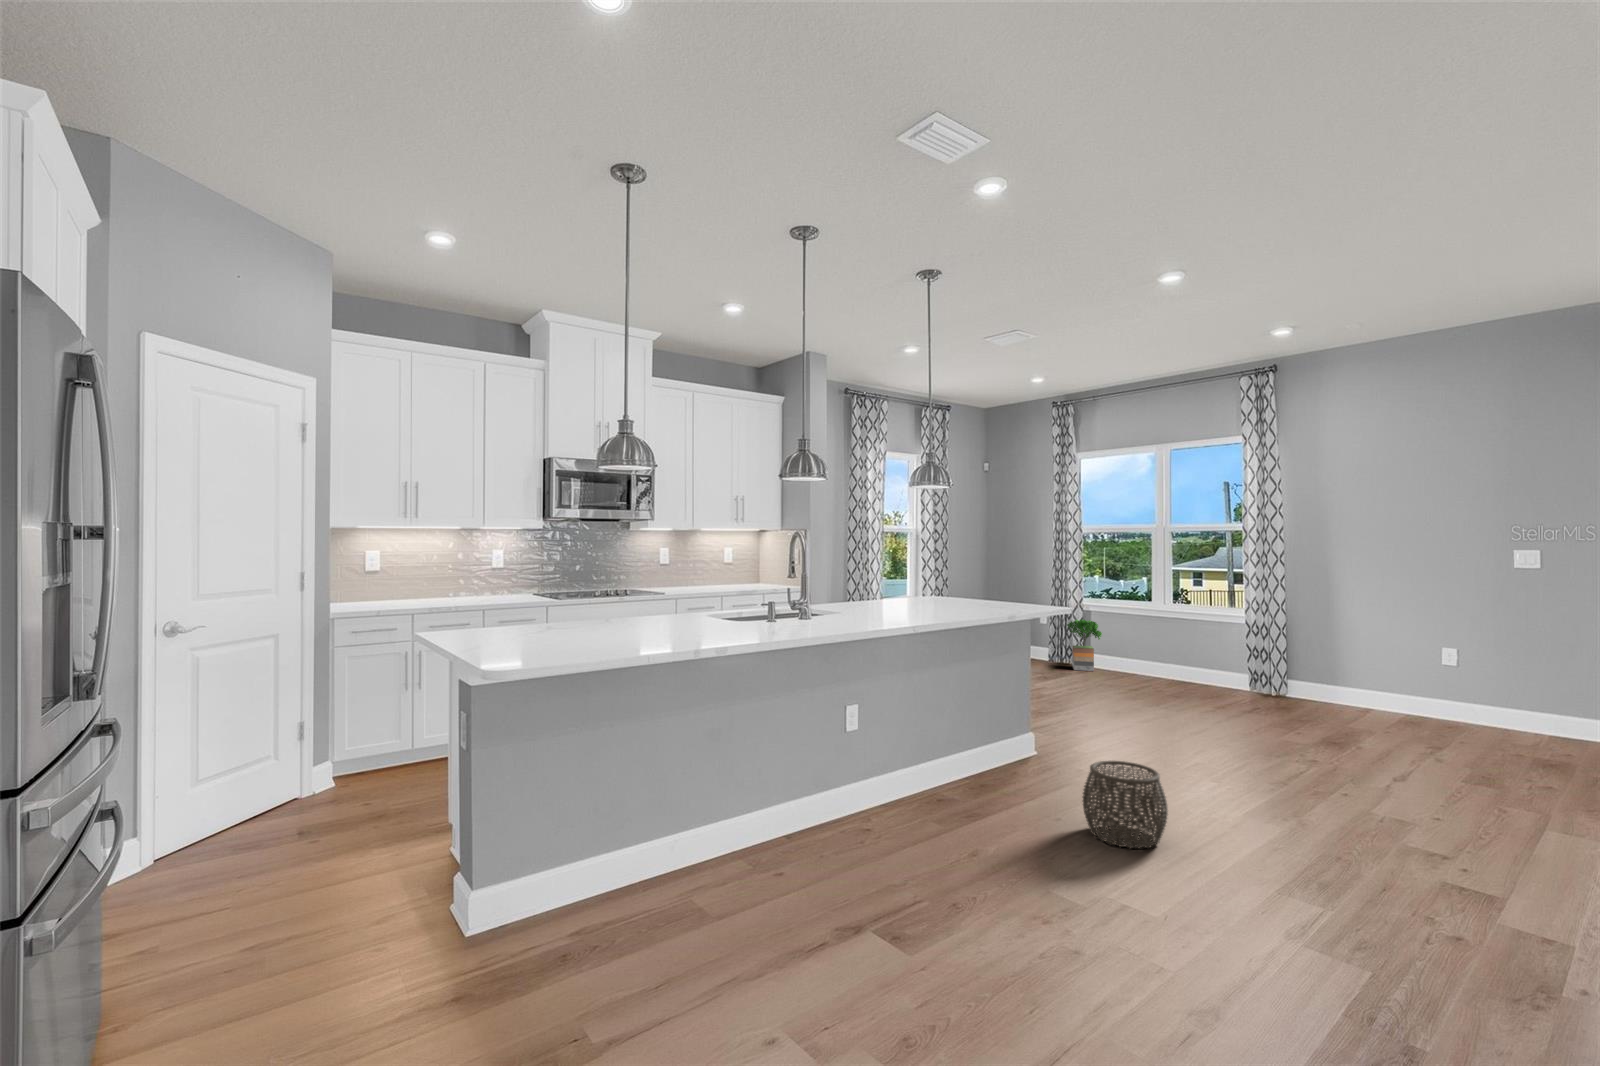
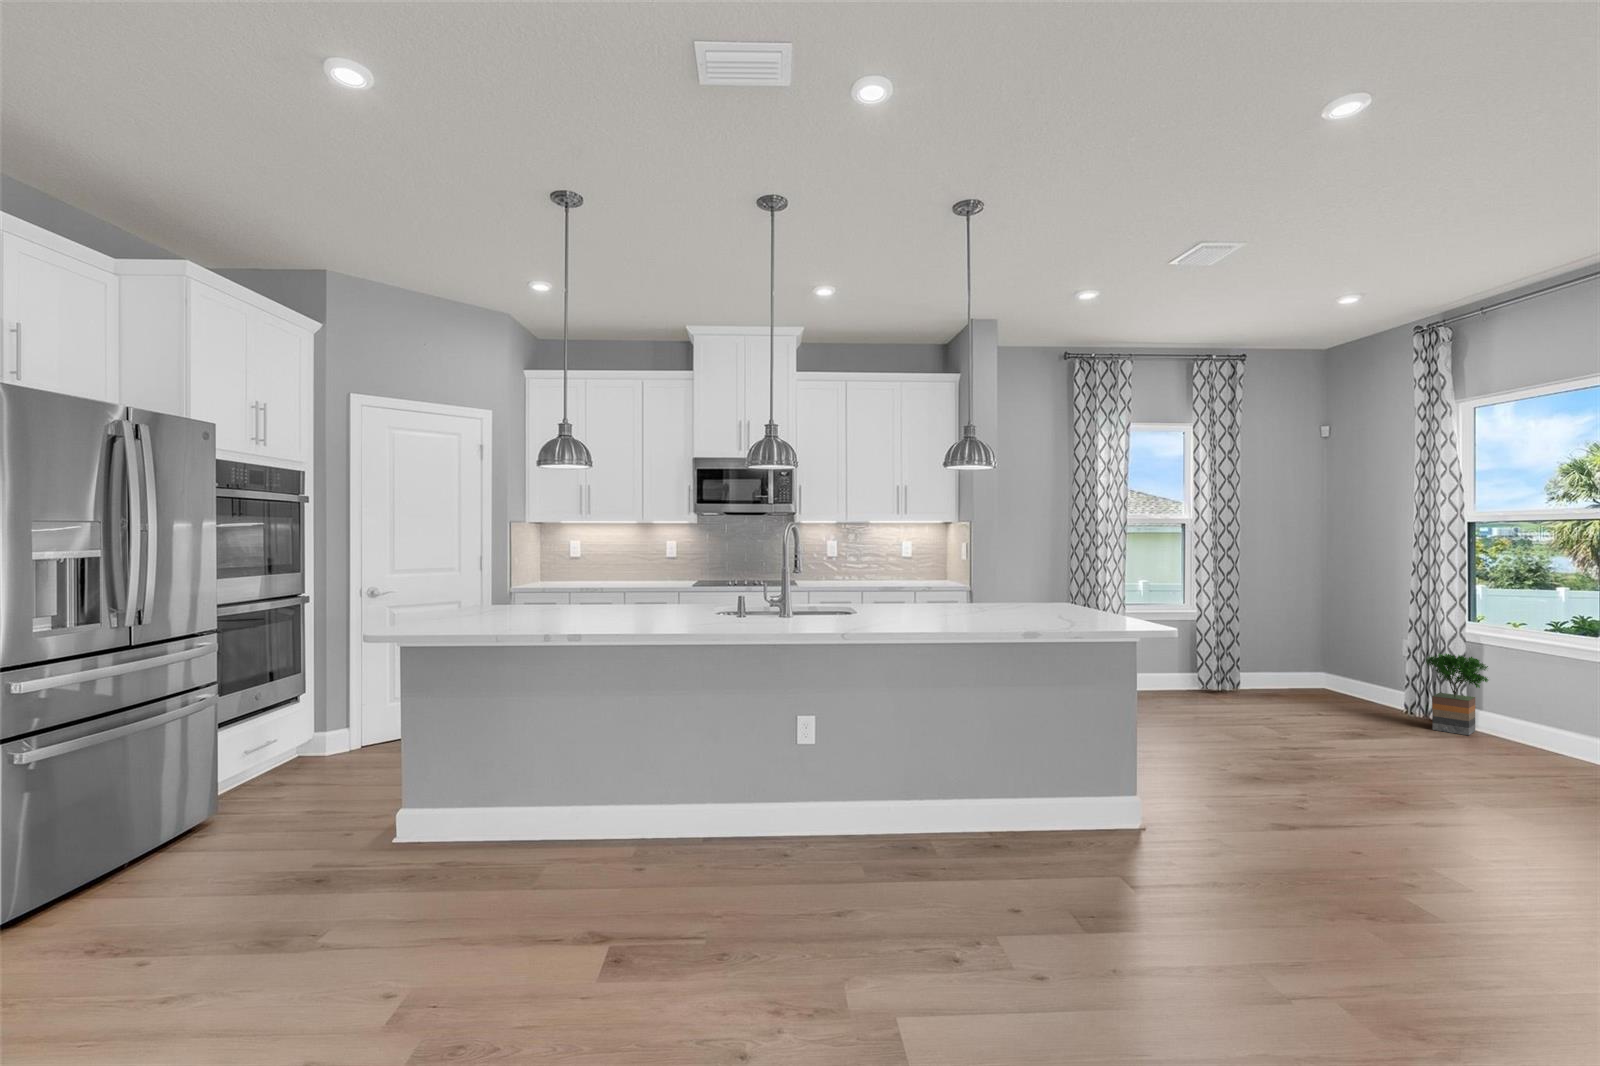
woven basket: present [1083,761,1168,849] -> none [974,823,1088,952]

